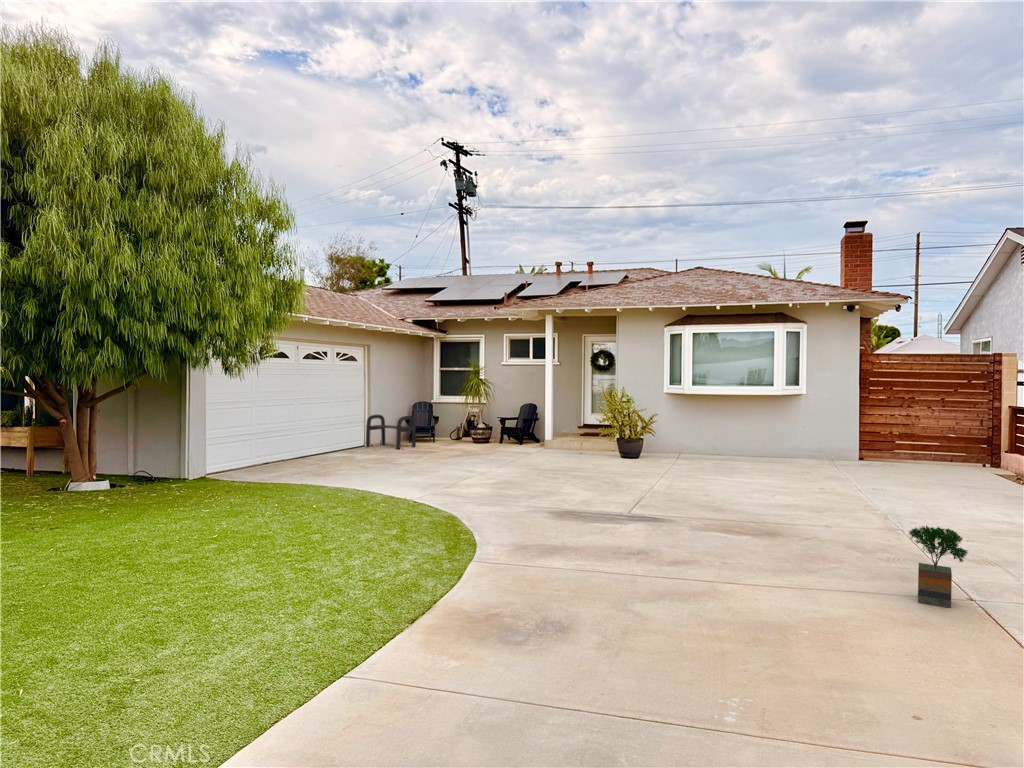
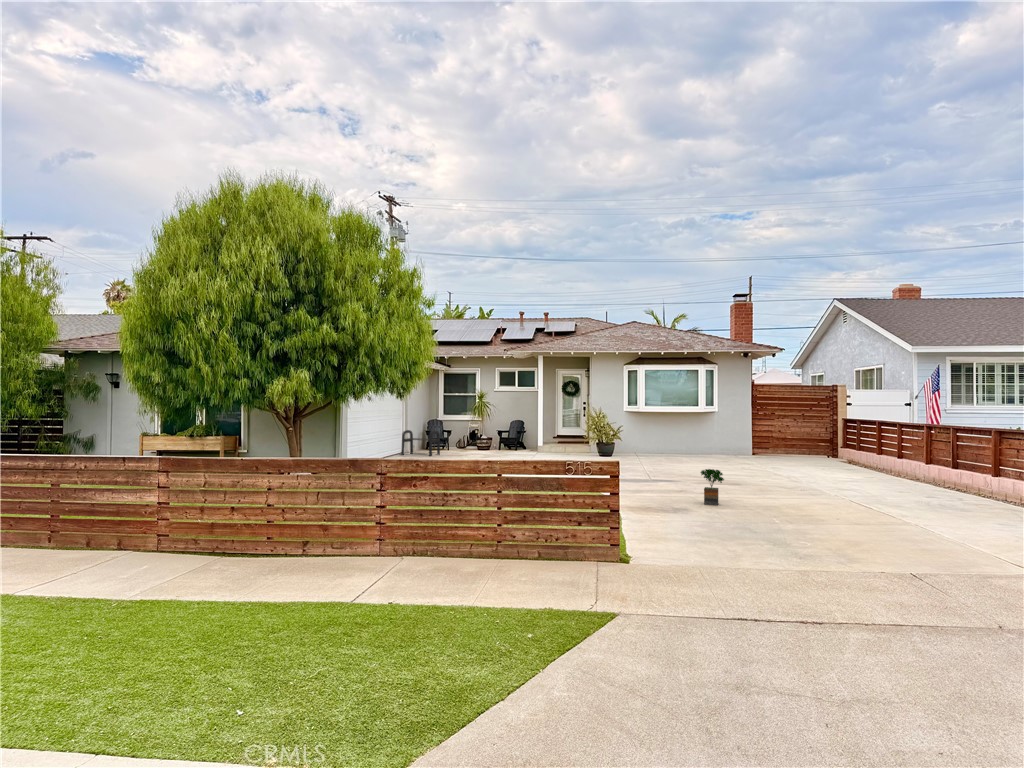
potted tree: present [909,526,968,608] -> present [701,469,724,505]

